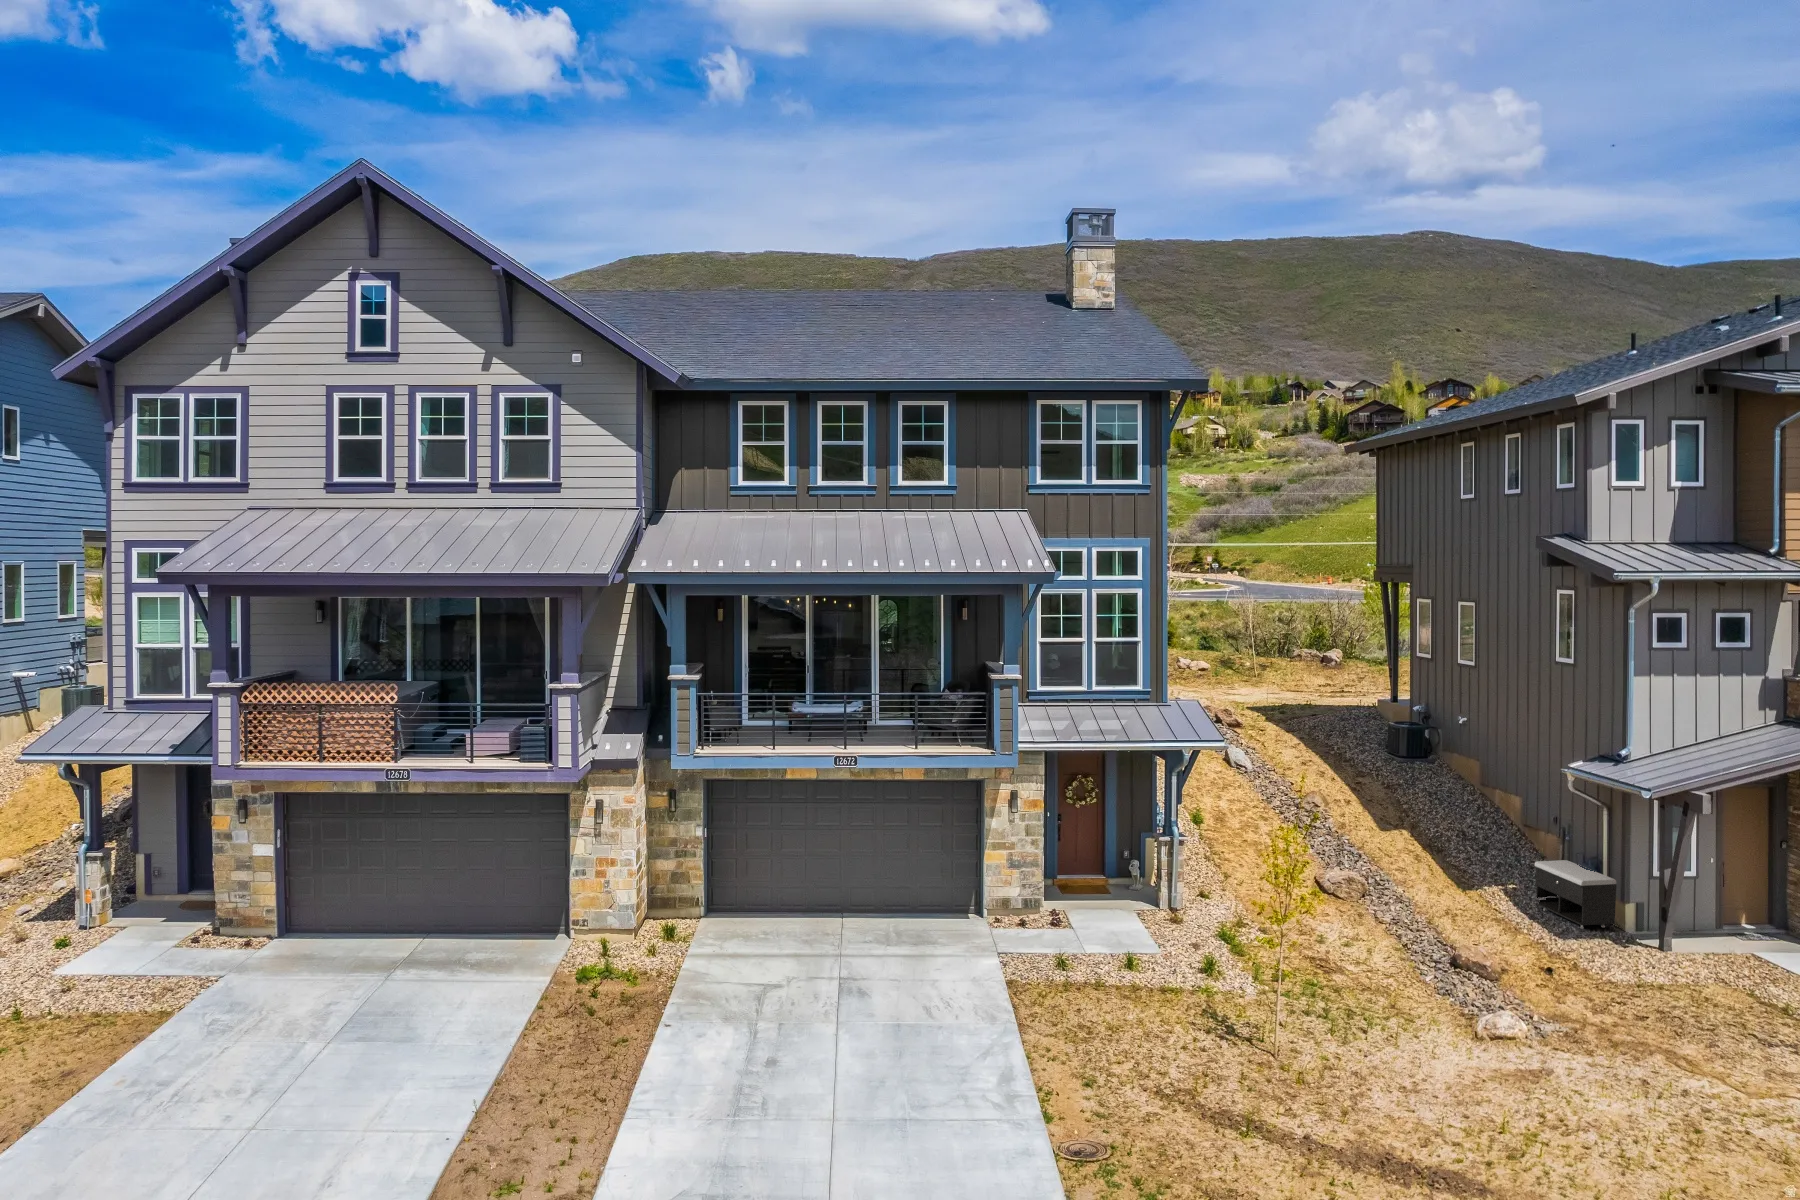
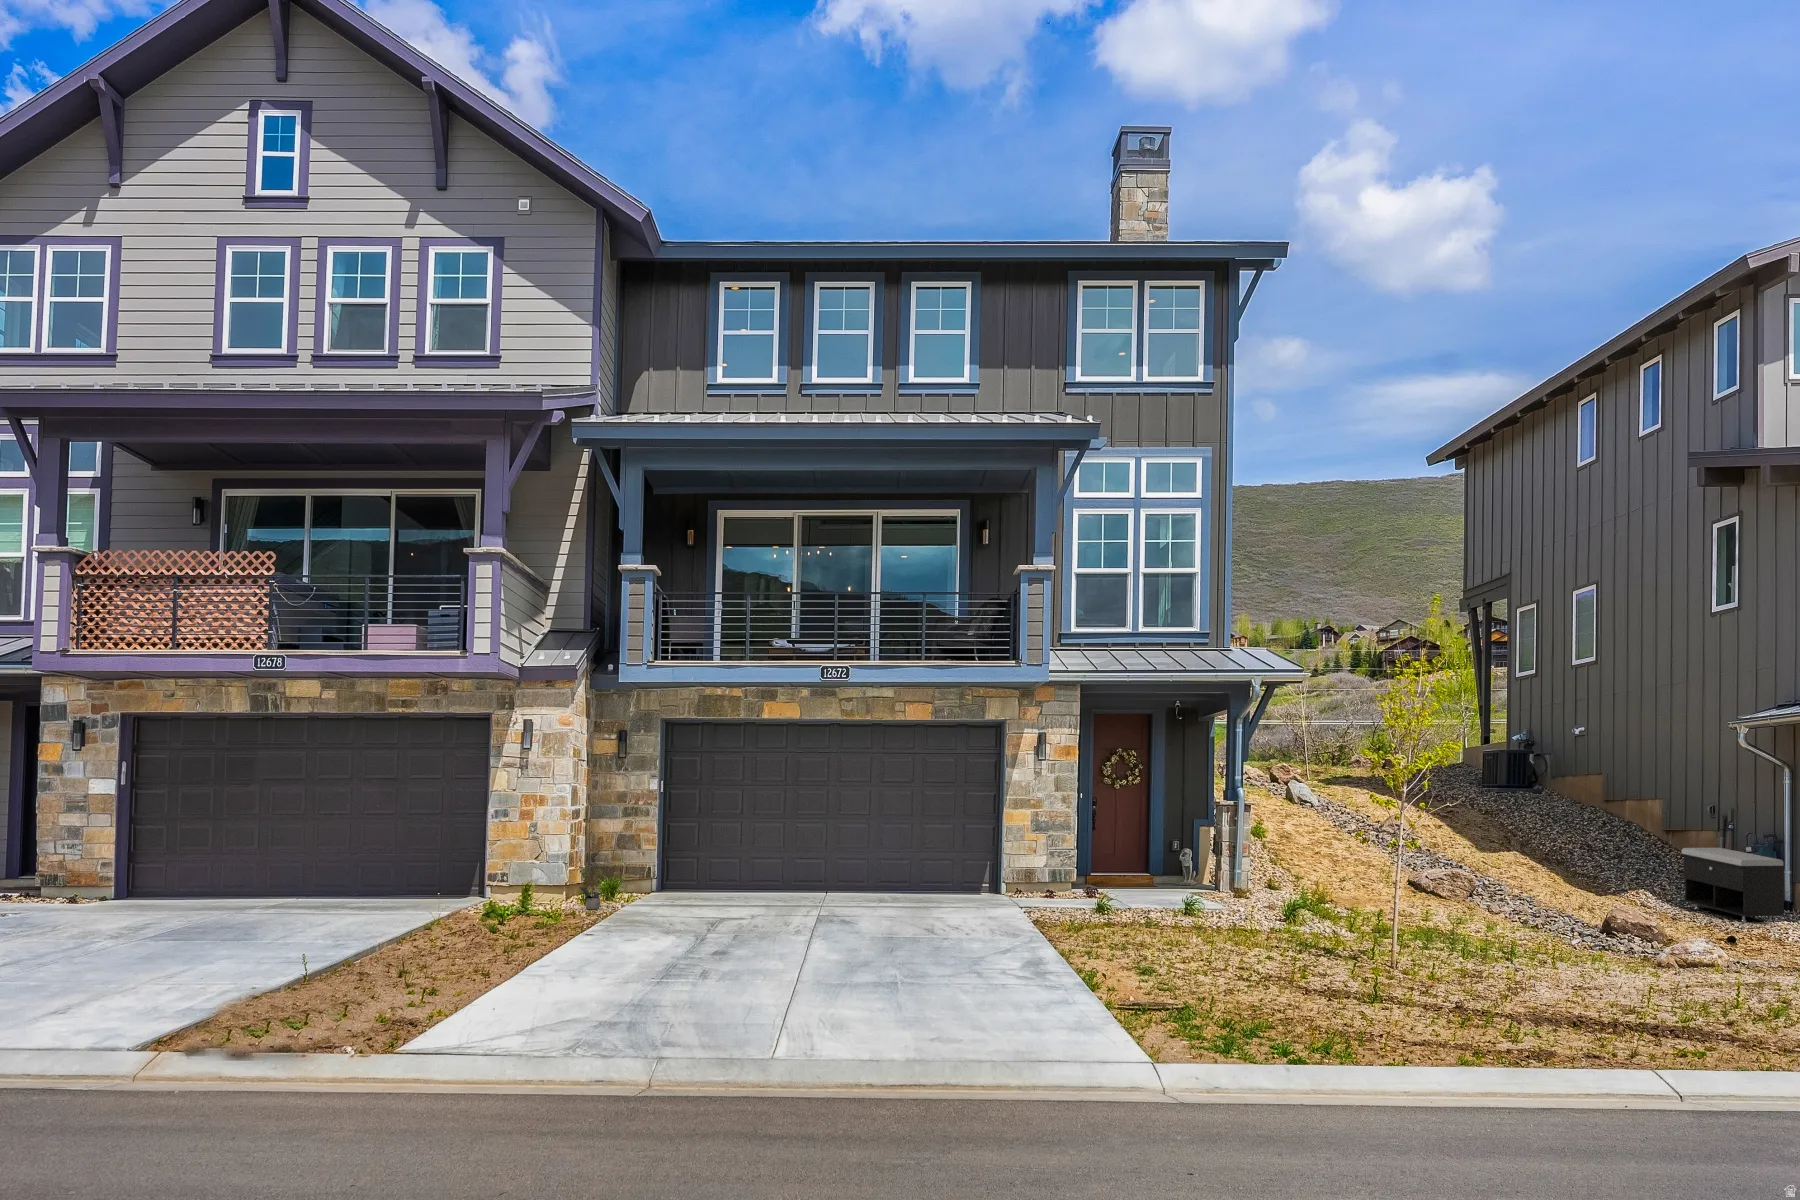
potted plant: none [641,904,669,942] -> present [576,866,610,909]

